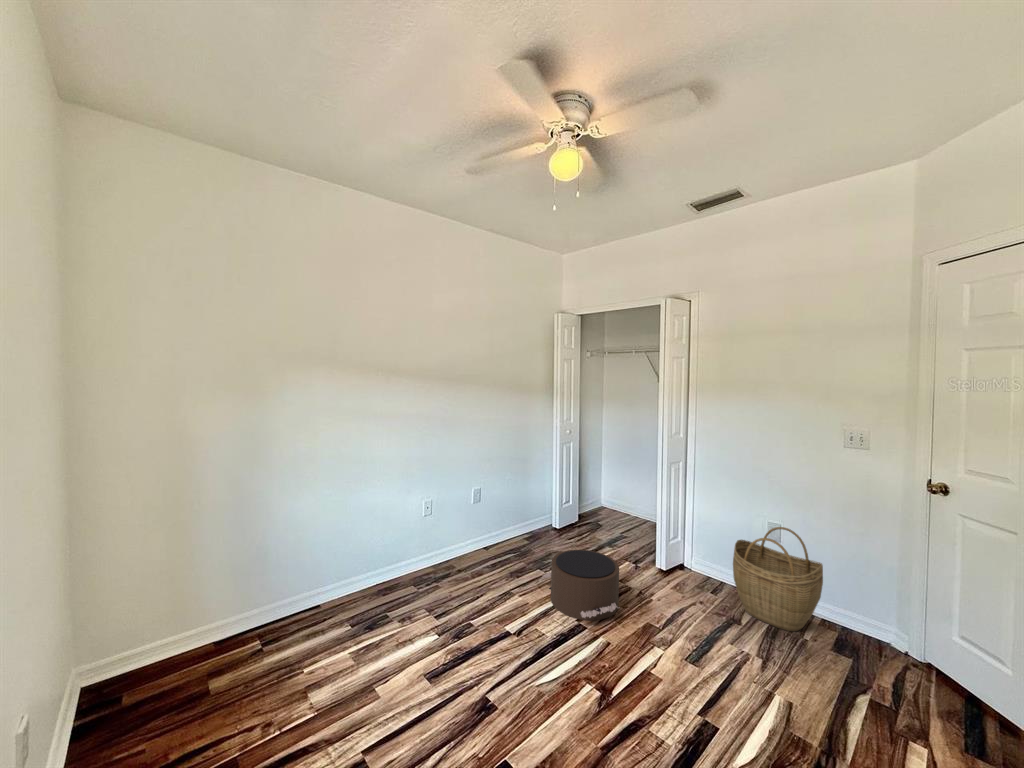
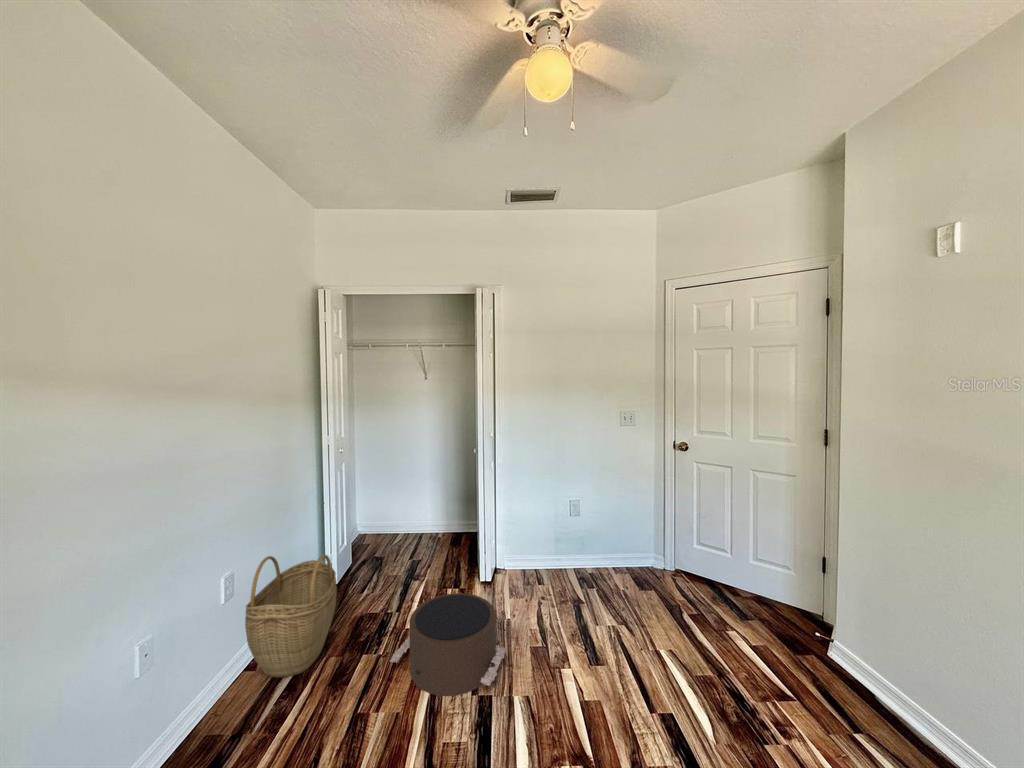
woven basket: present [733,527,823,632] -> present [245,554,337,677]

